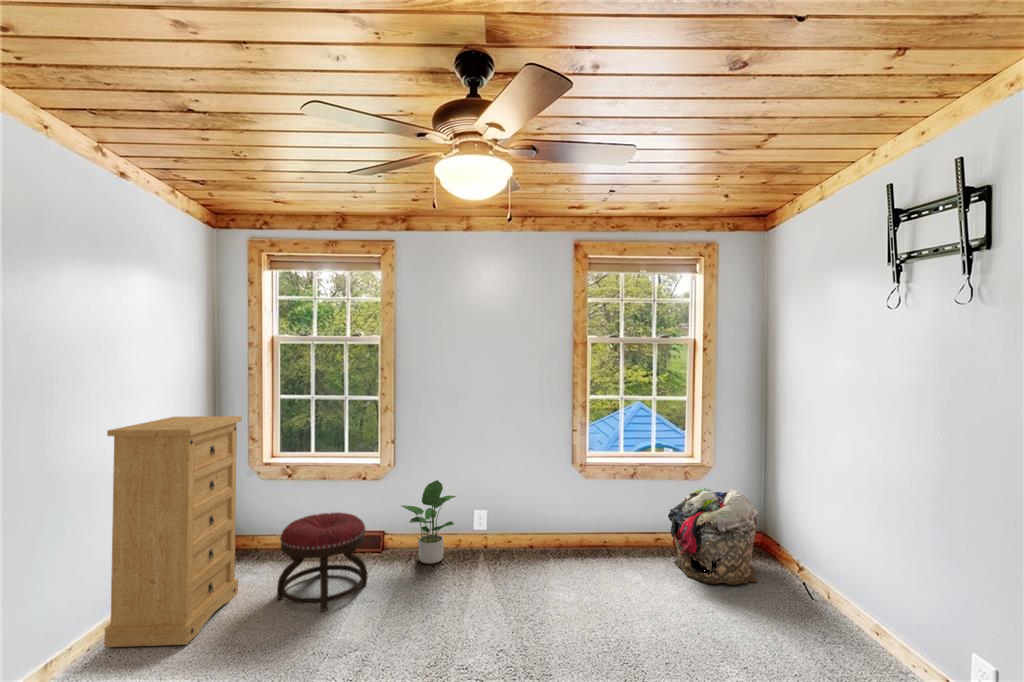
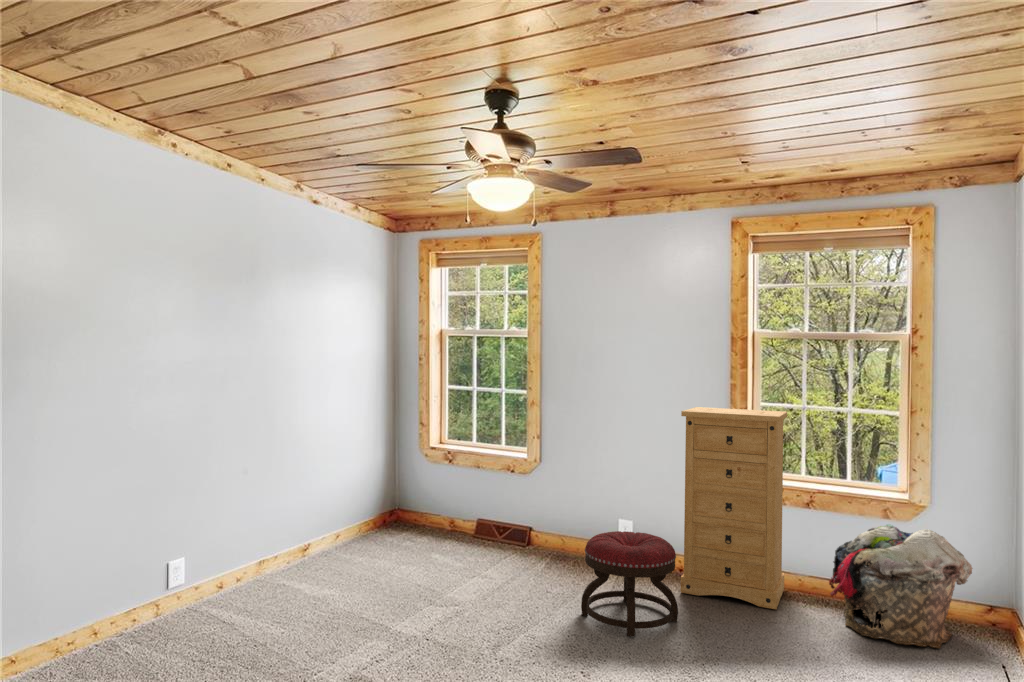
dresser: present [104,416,242,647] -> present [681,407,787,609]
potted plant: present [402,480,456,564] -> none [539,481,599,563]
ottoman: present [277,512,368,611] -> present [581,531,678,637]

